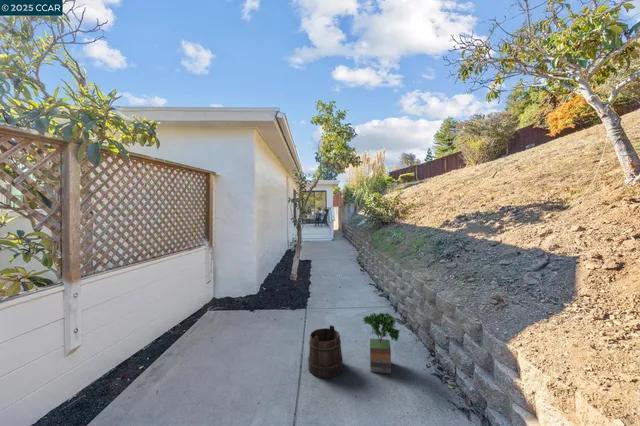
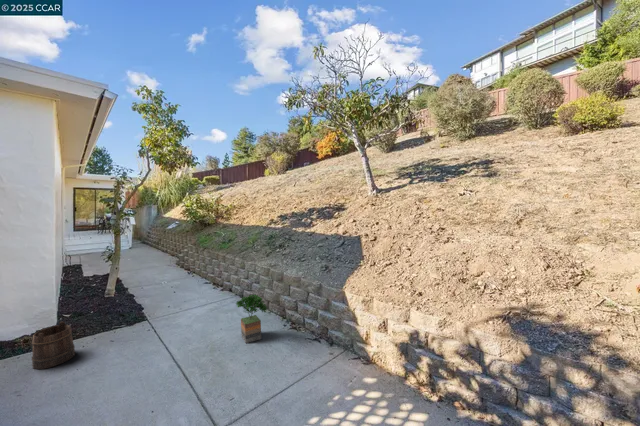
bucket: present [308,326,343,378] -> present [32,322,75,369]

